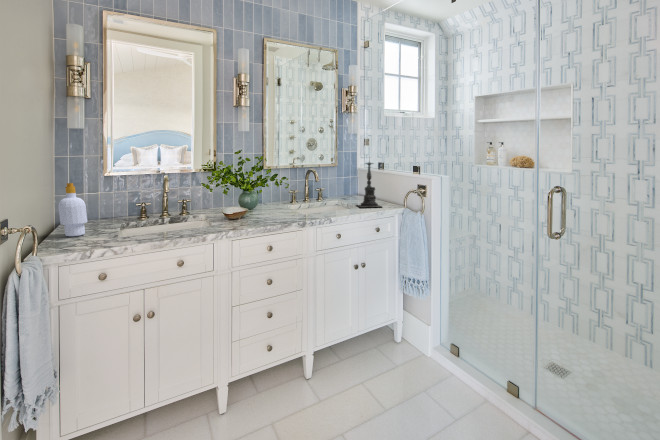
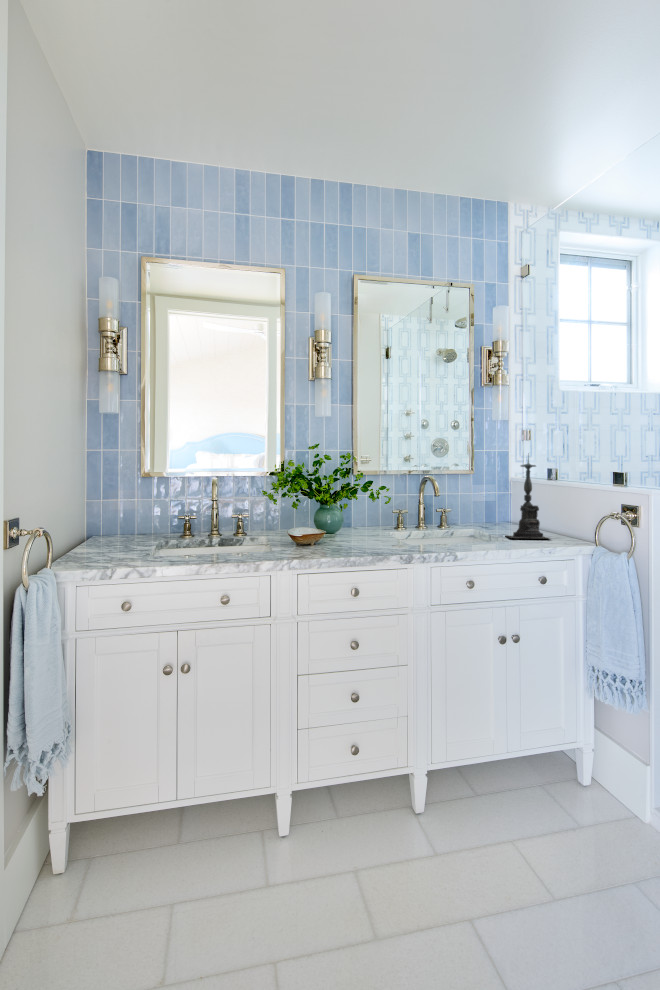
soap bottle: present [58,183,87,236] -> none [73,482,106,555]

